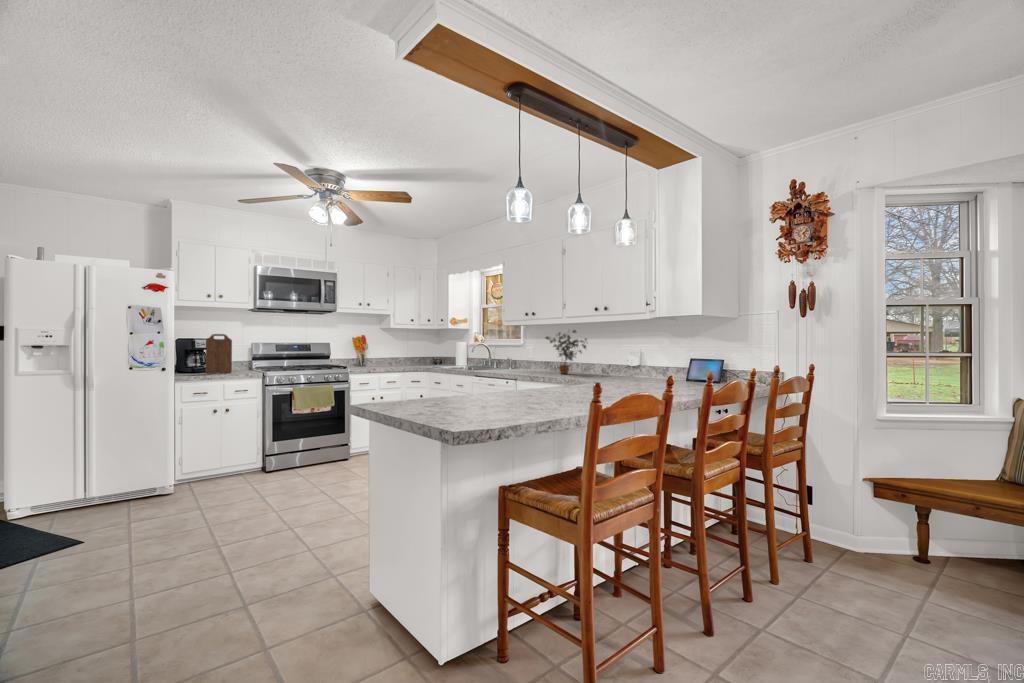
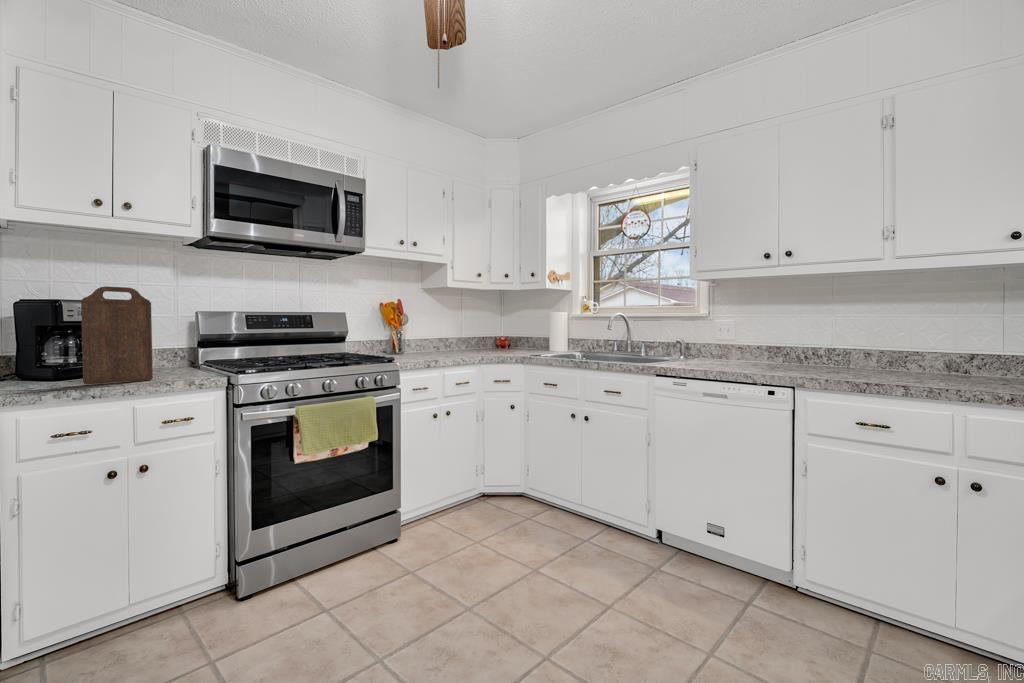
potted plant: present [546,330,587,374] -> none [864,284,956,378]

